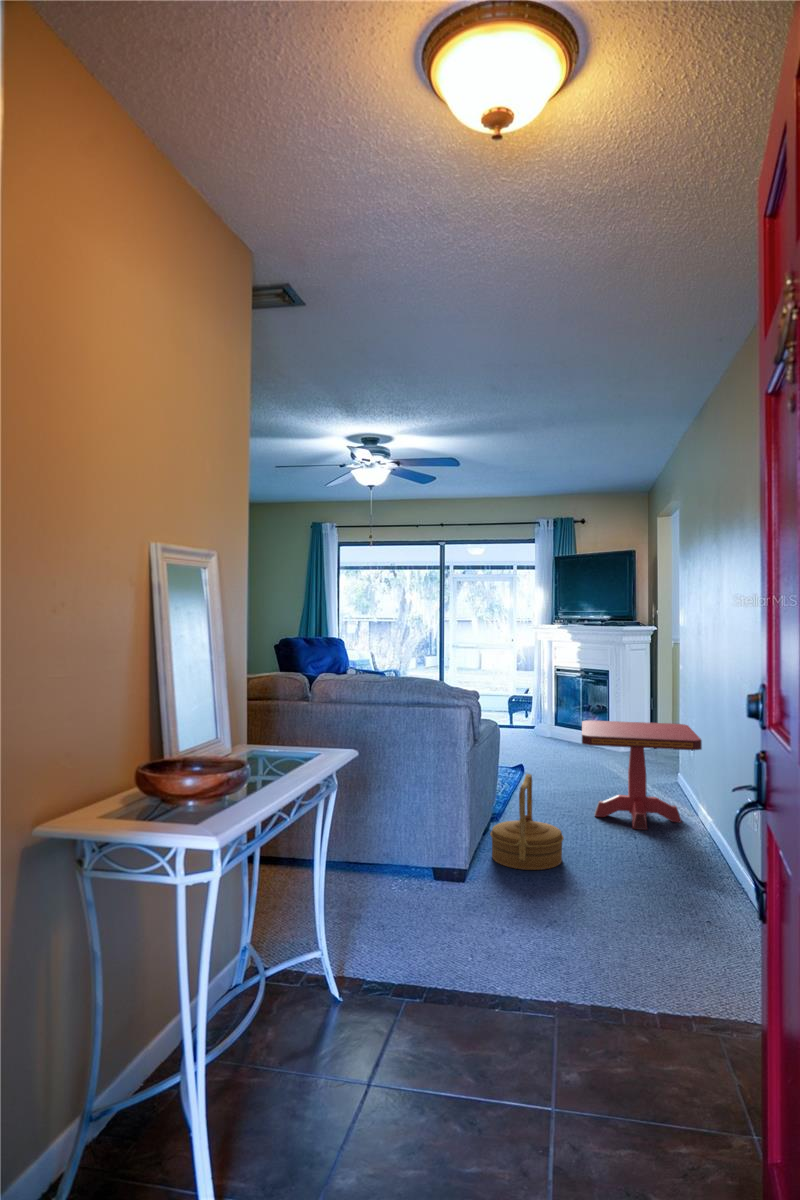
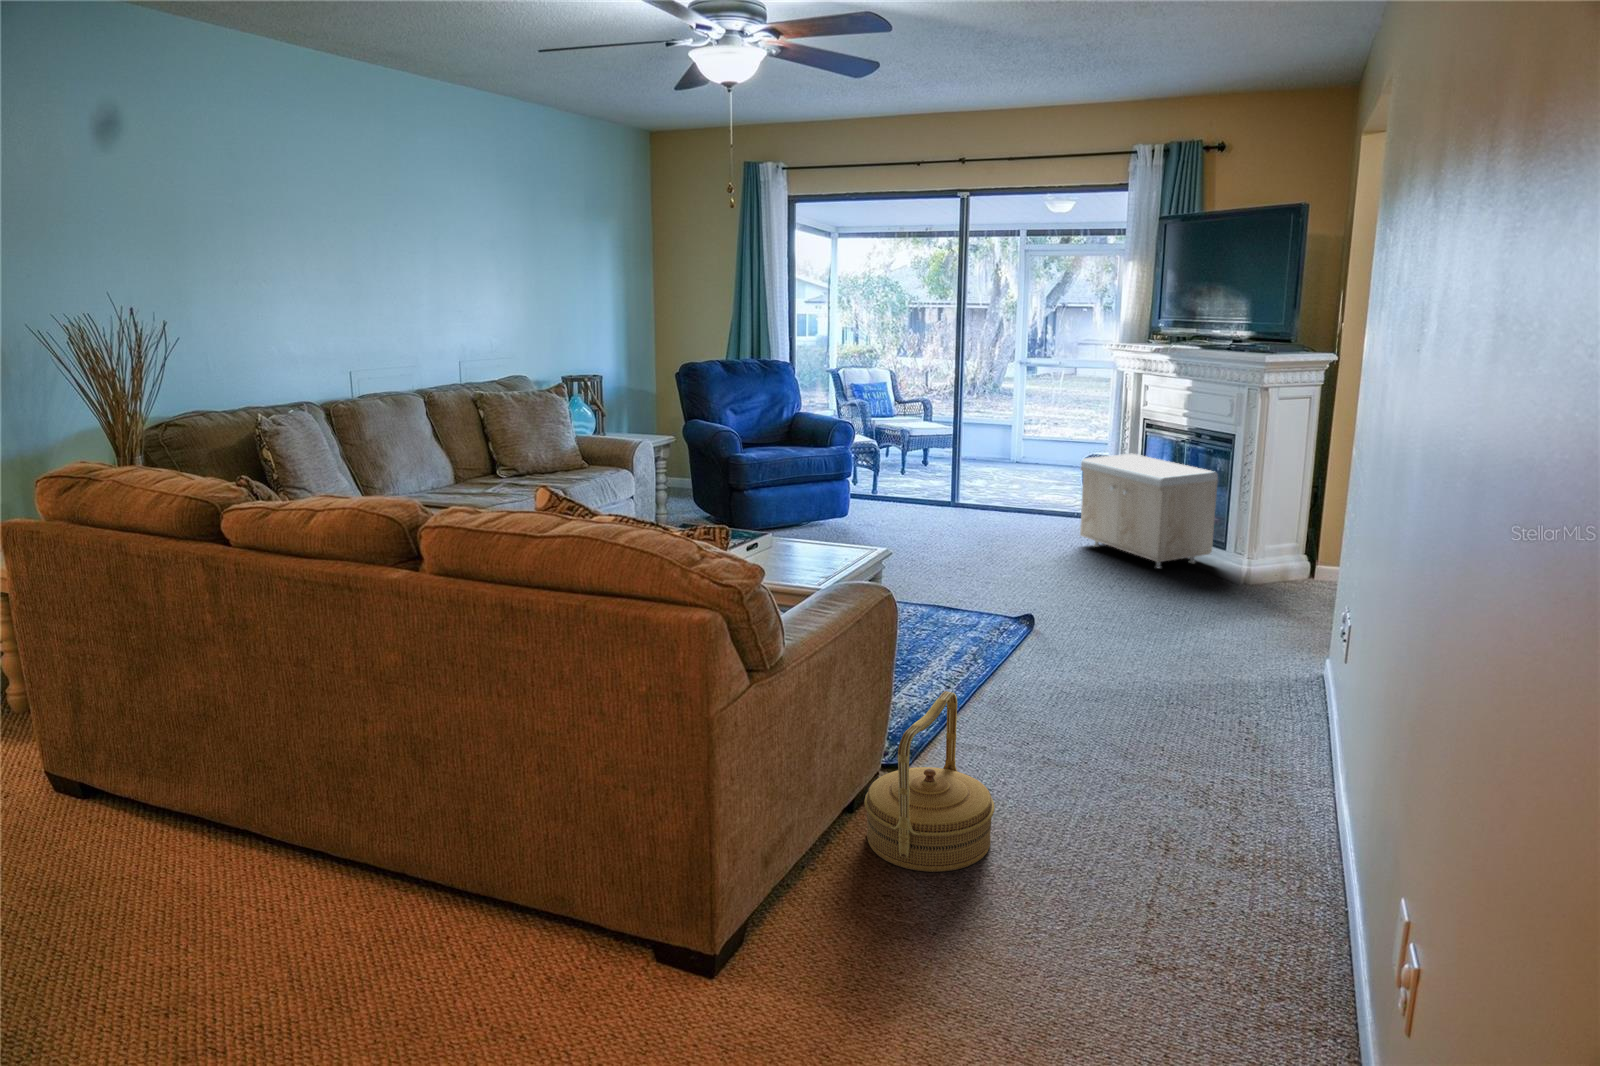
storage bench: none [522,686,601,748] -> present [1080,454,1218,568]
side table: present [582,720,702,830] -> none [1078,564,1310,783]

